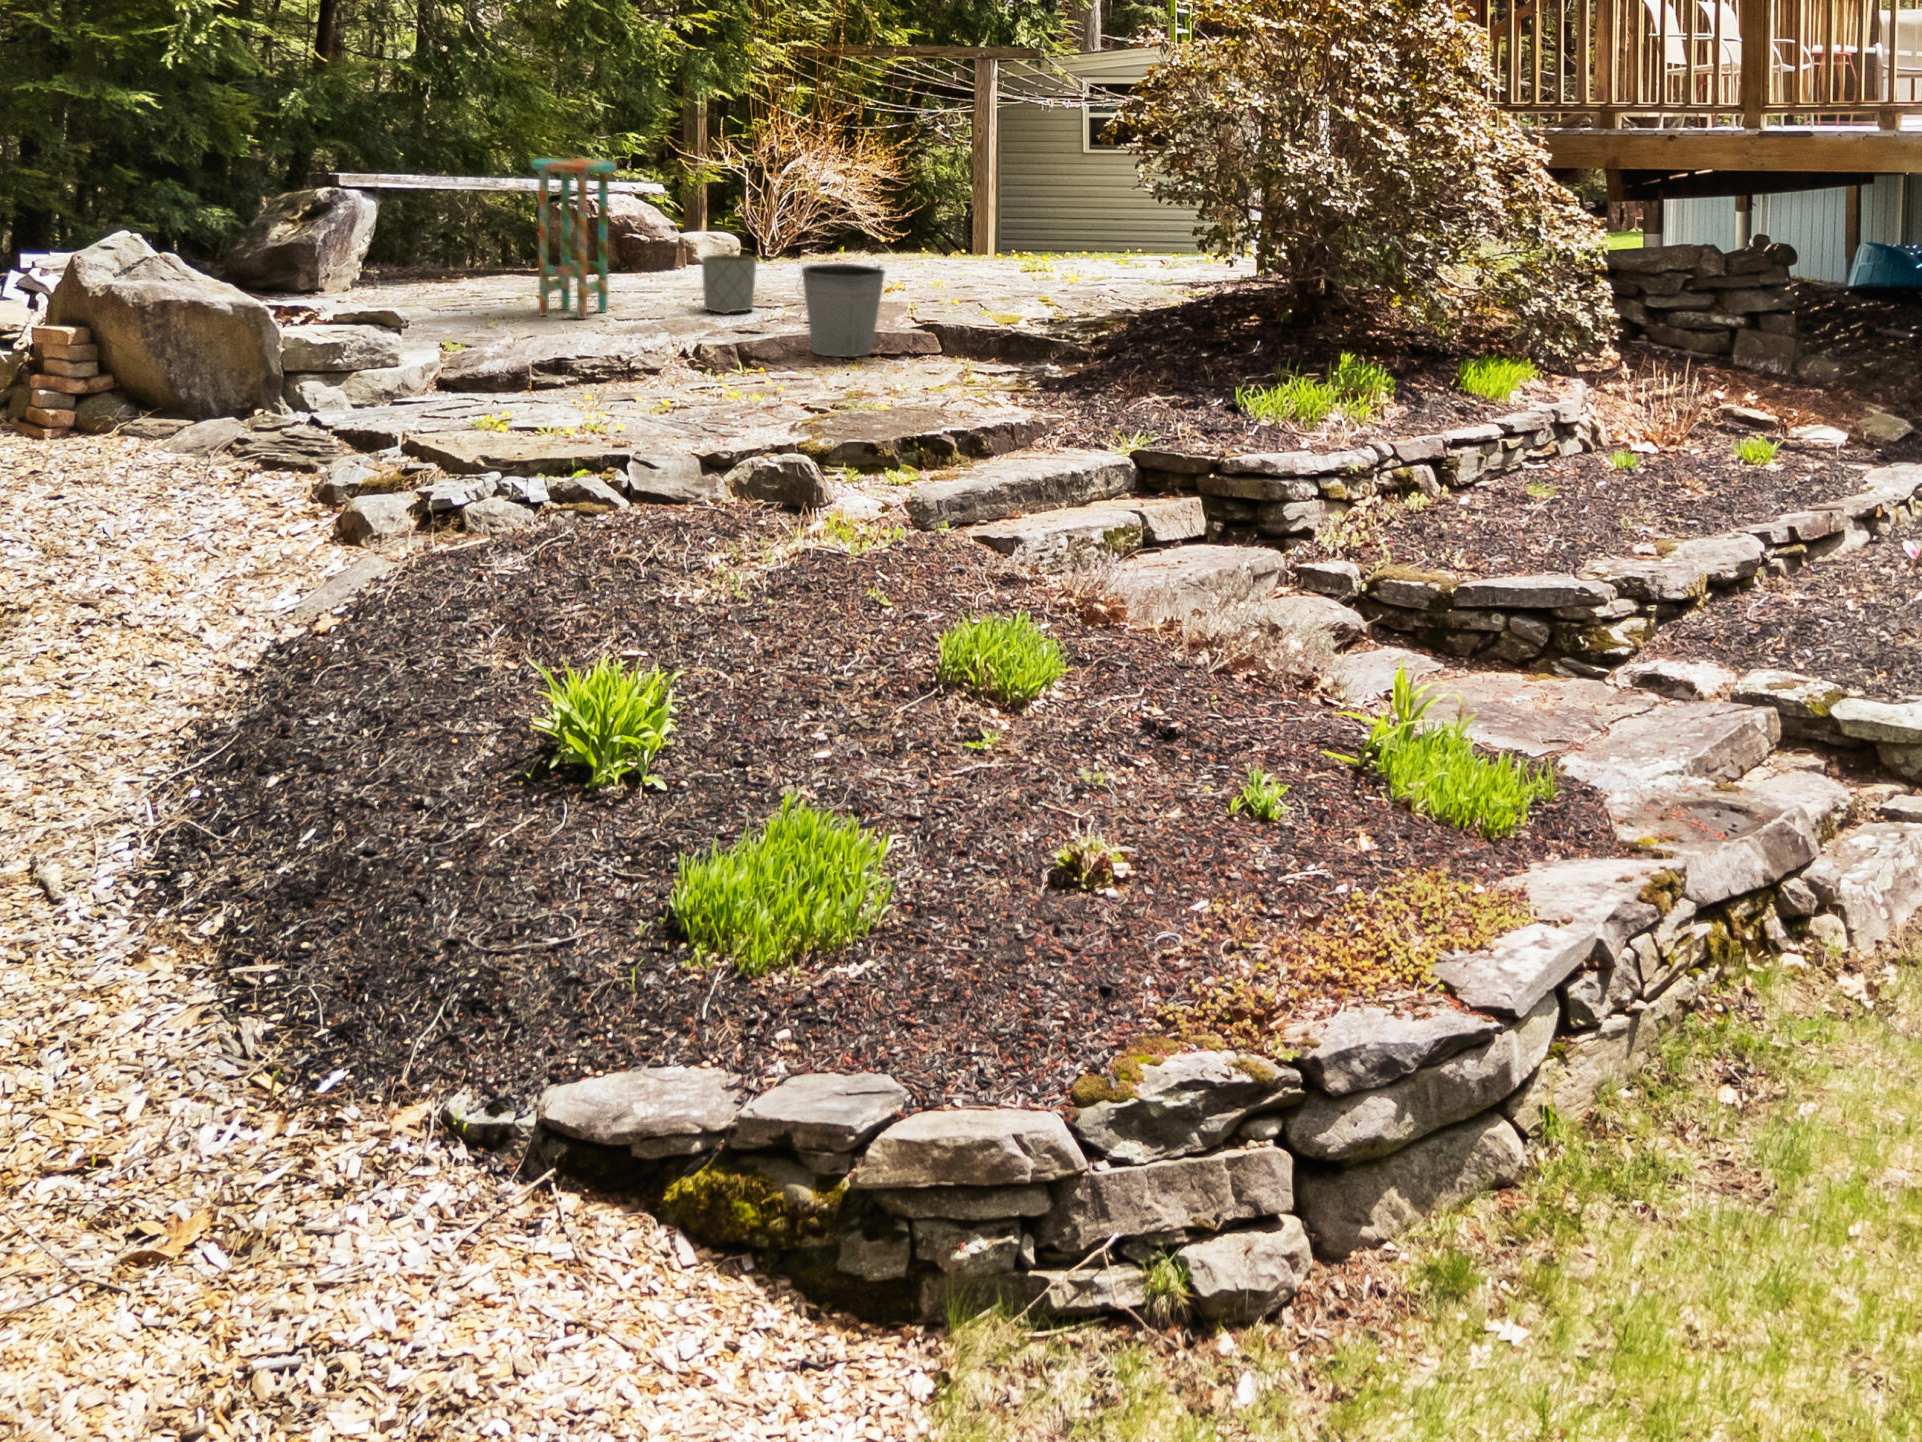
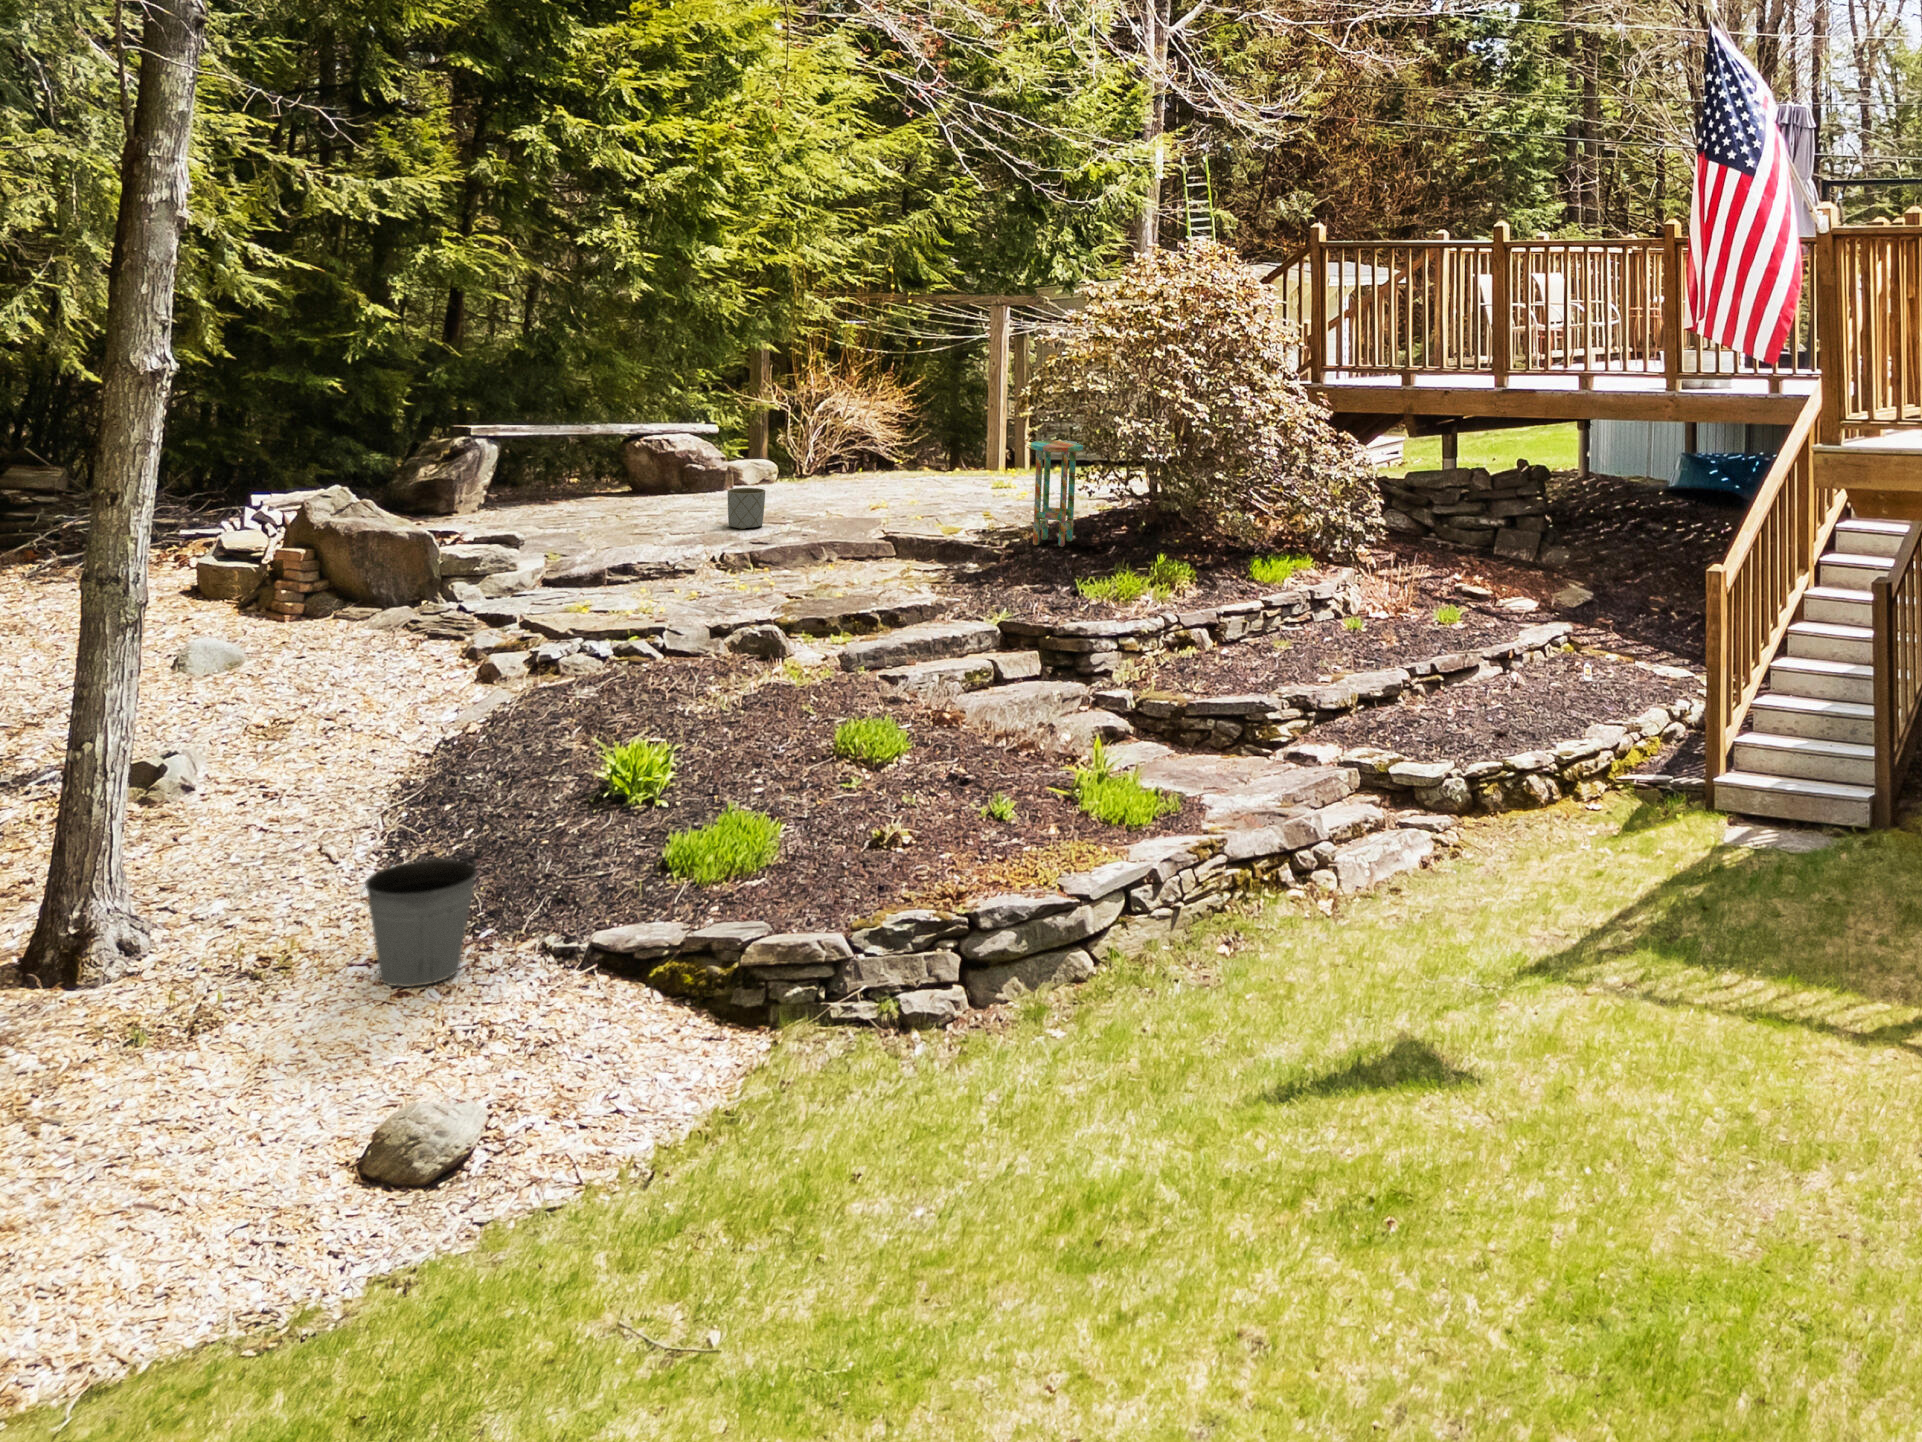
side table: present [531,158,617,319] -> present [1030,440,1083,547]
bucket: present [800,264,885,357] -> present [365,859,477,987]

